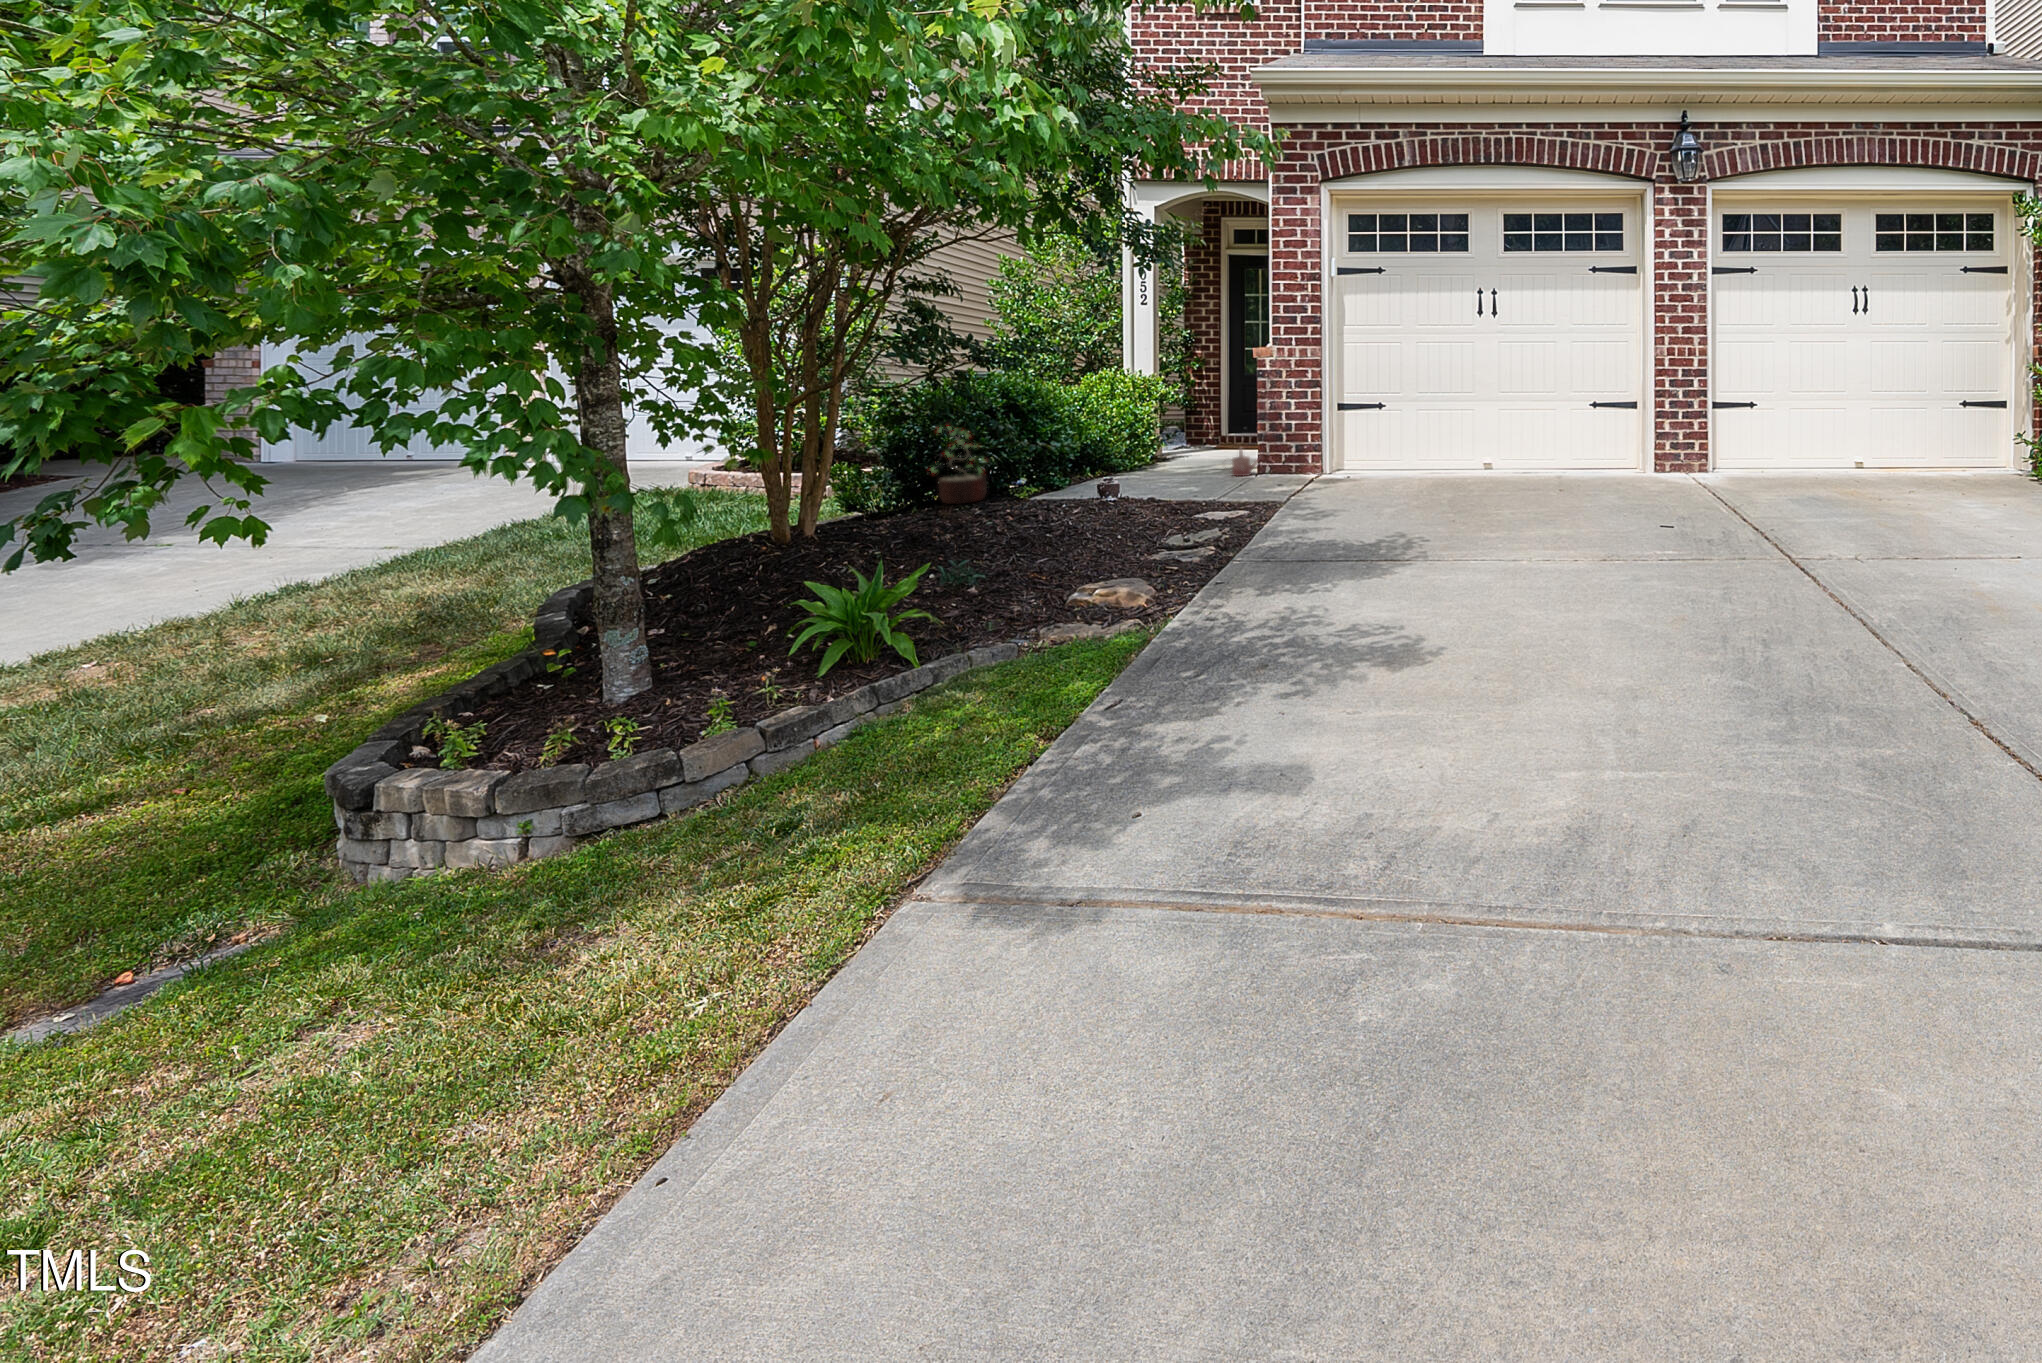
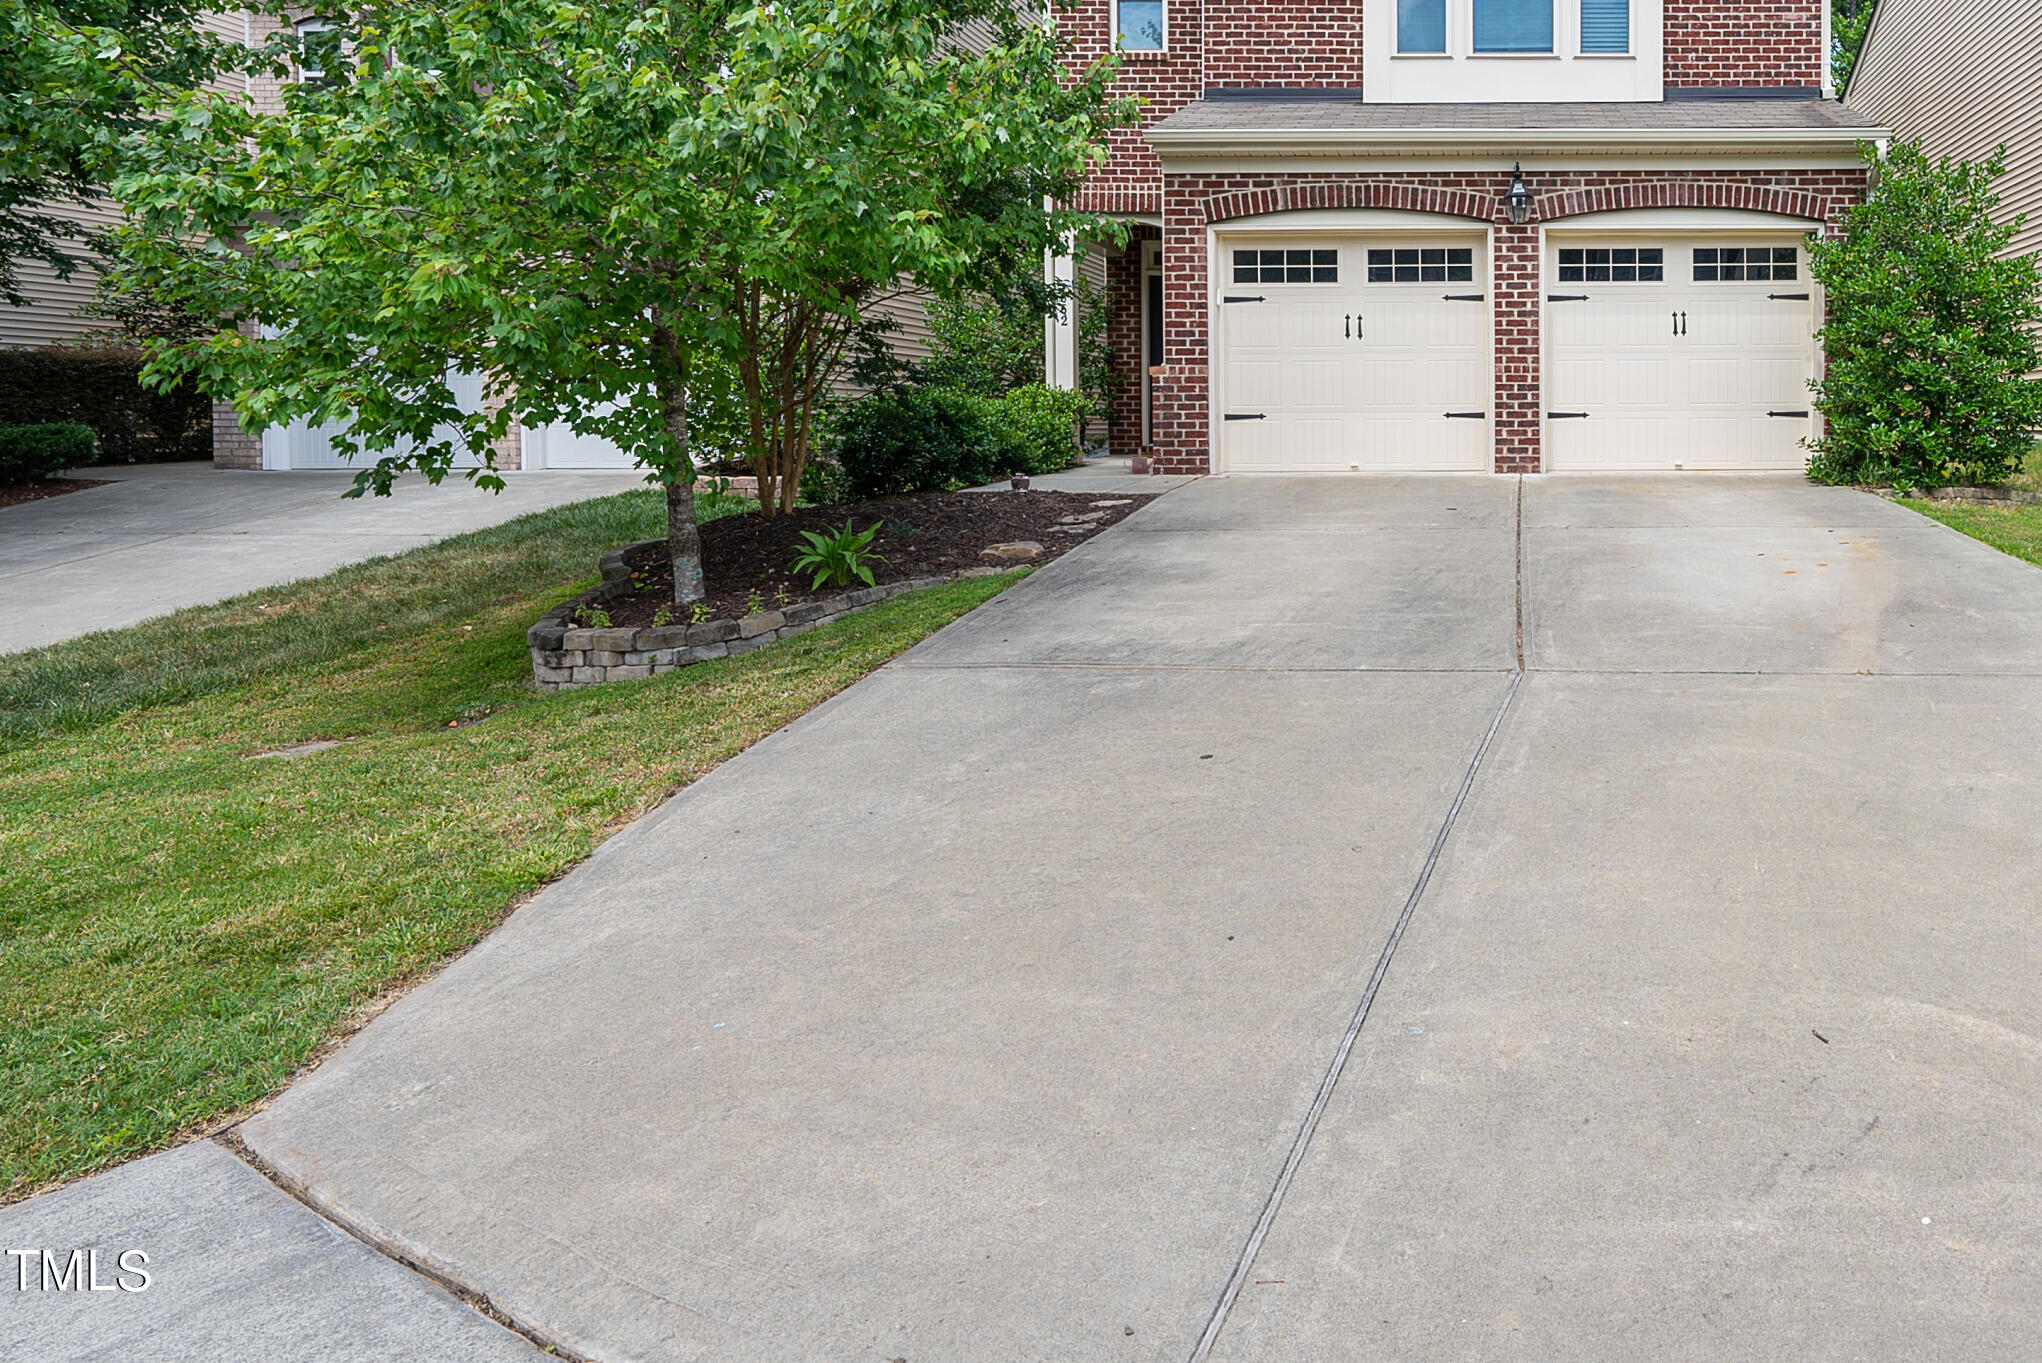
decorative plant: present [928,425,987,504] -> none [883,425,932,490]

